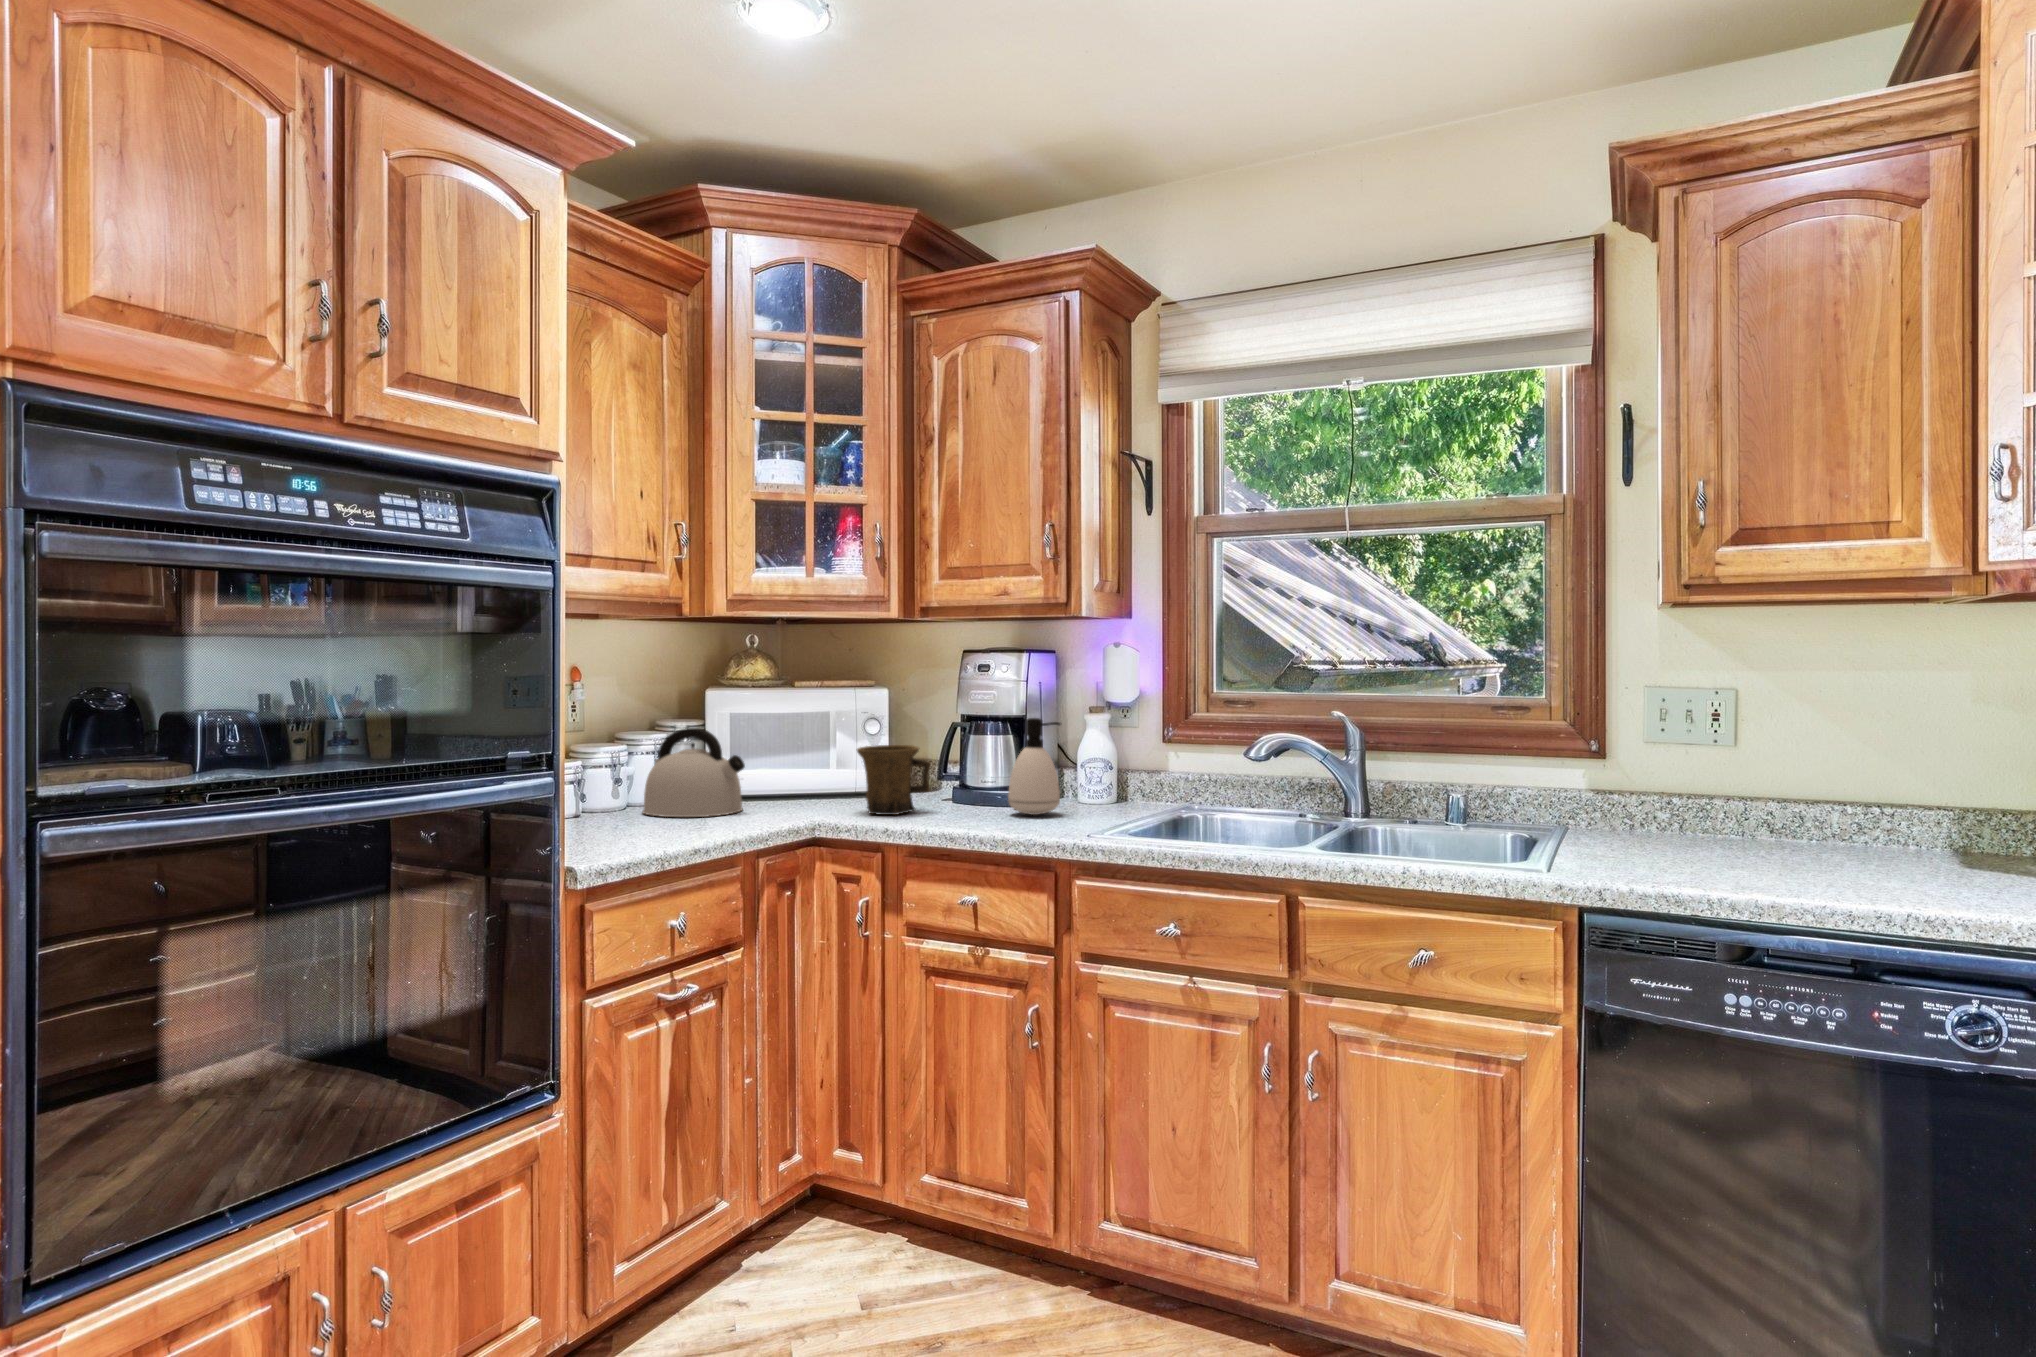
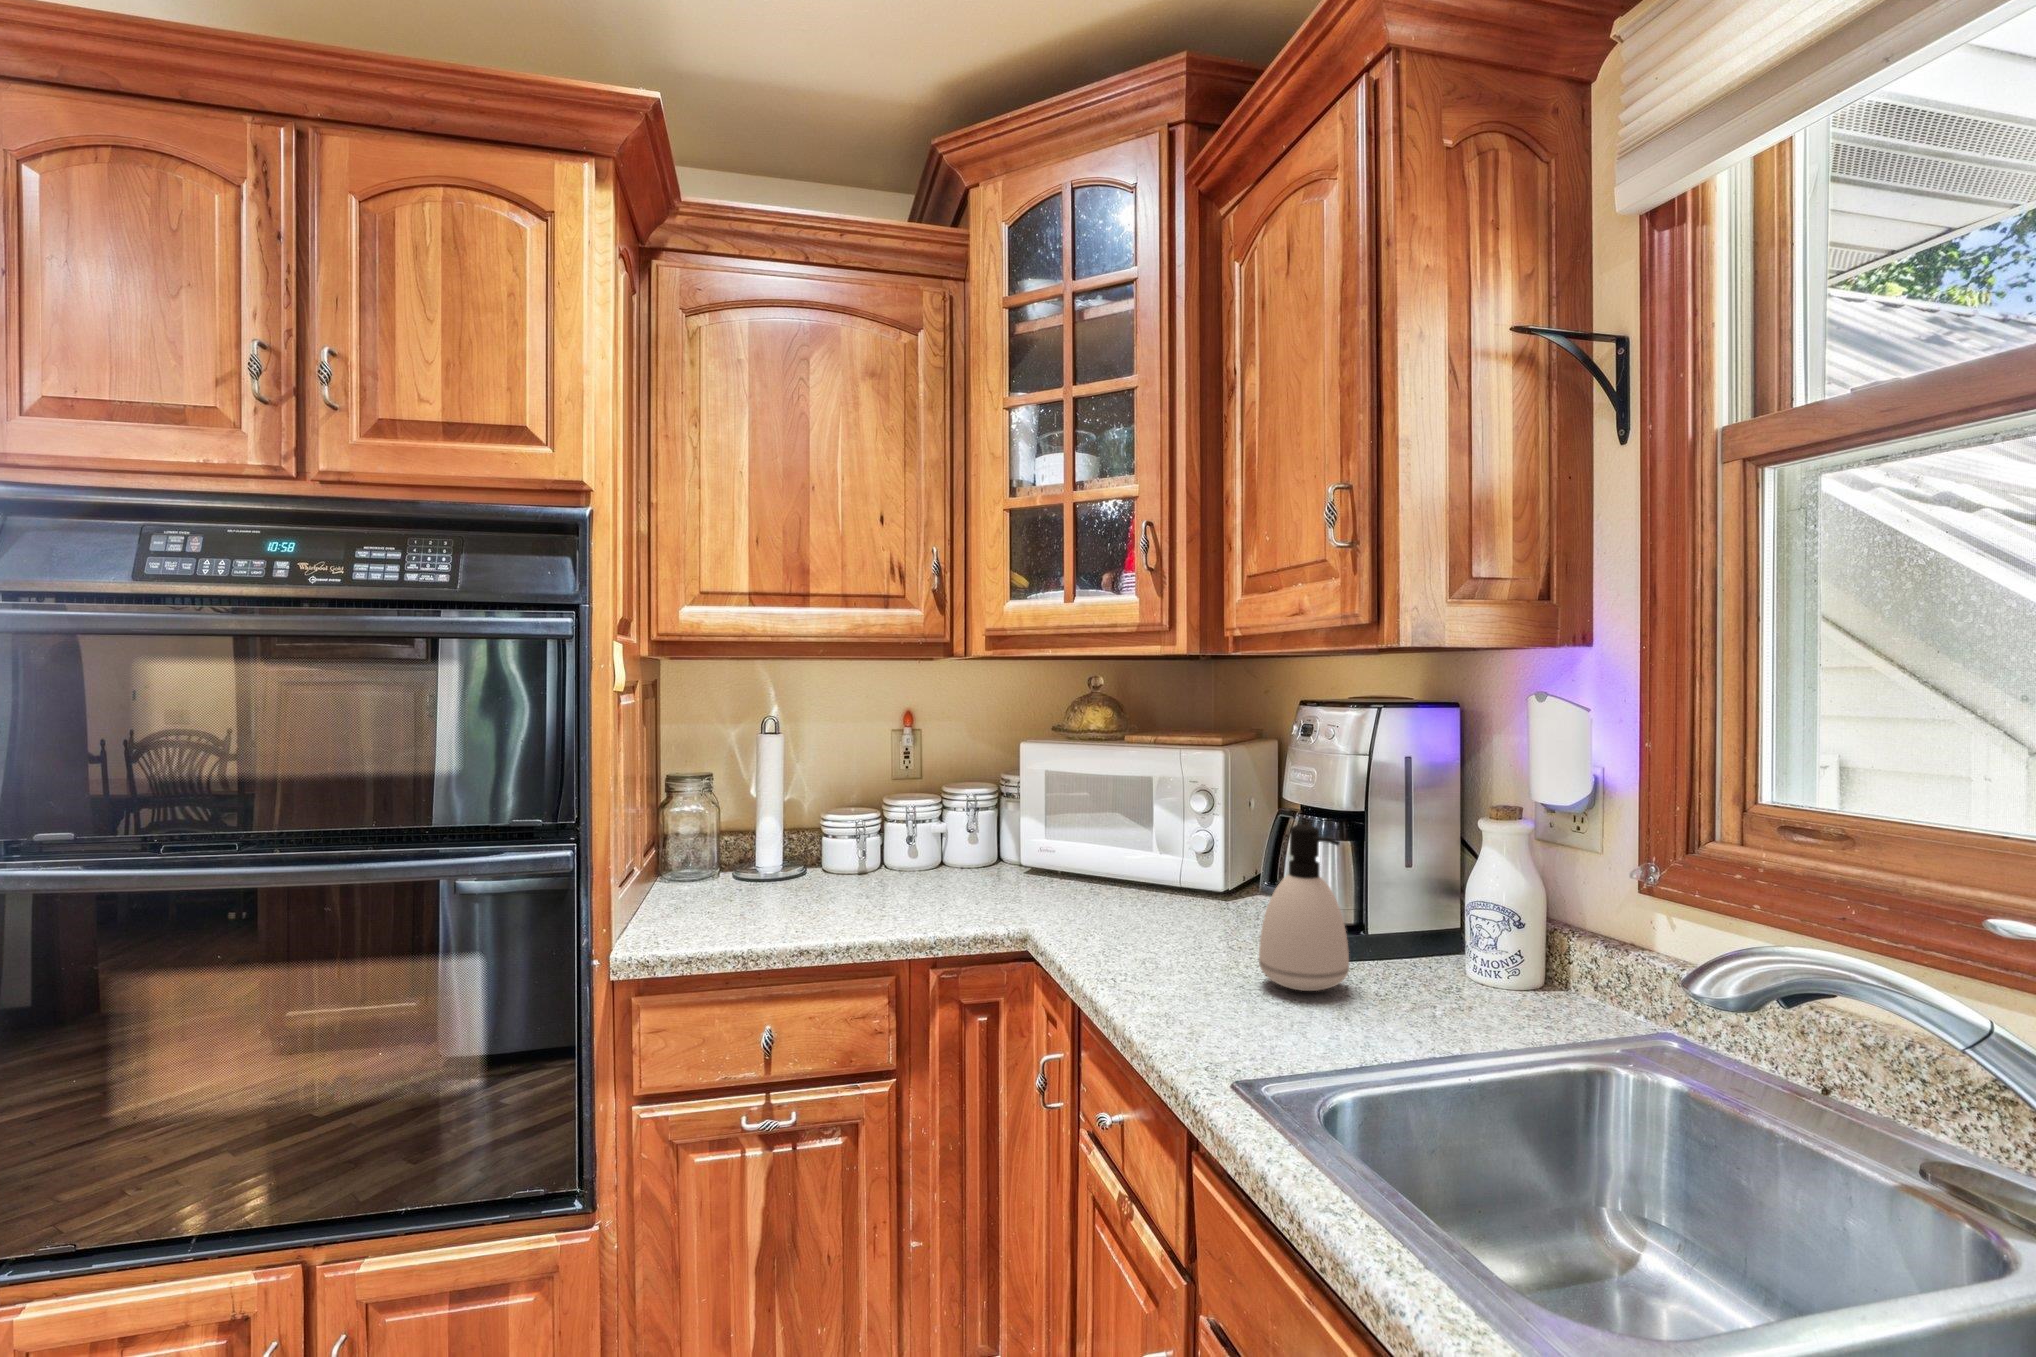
kettle: present [643,728,745,817] -> none [913,783,1023,895]
mug: present [857,745,931,815] -> none [1090,832,1188,940]

